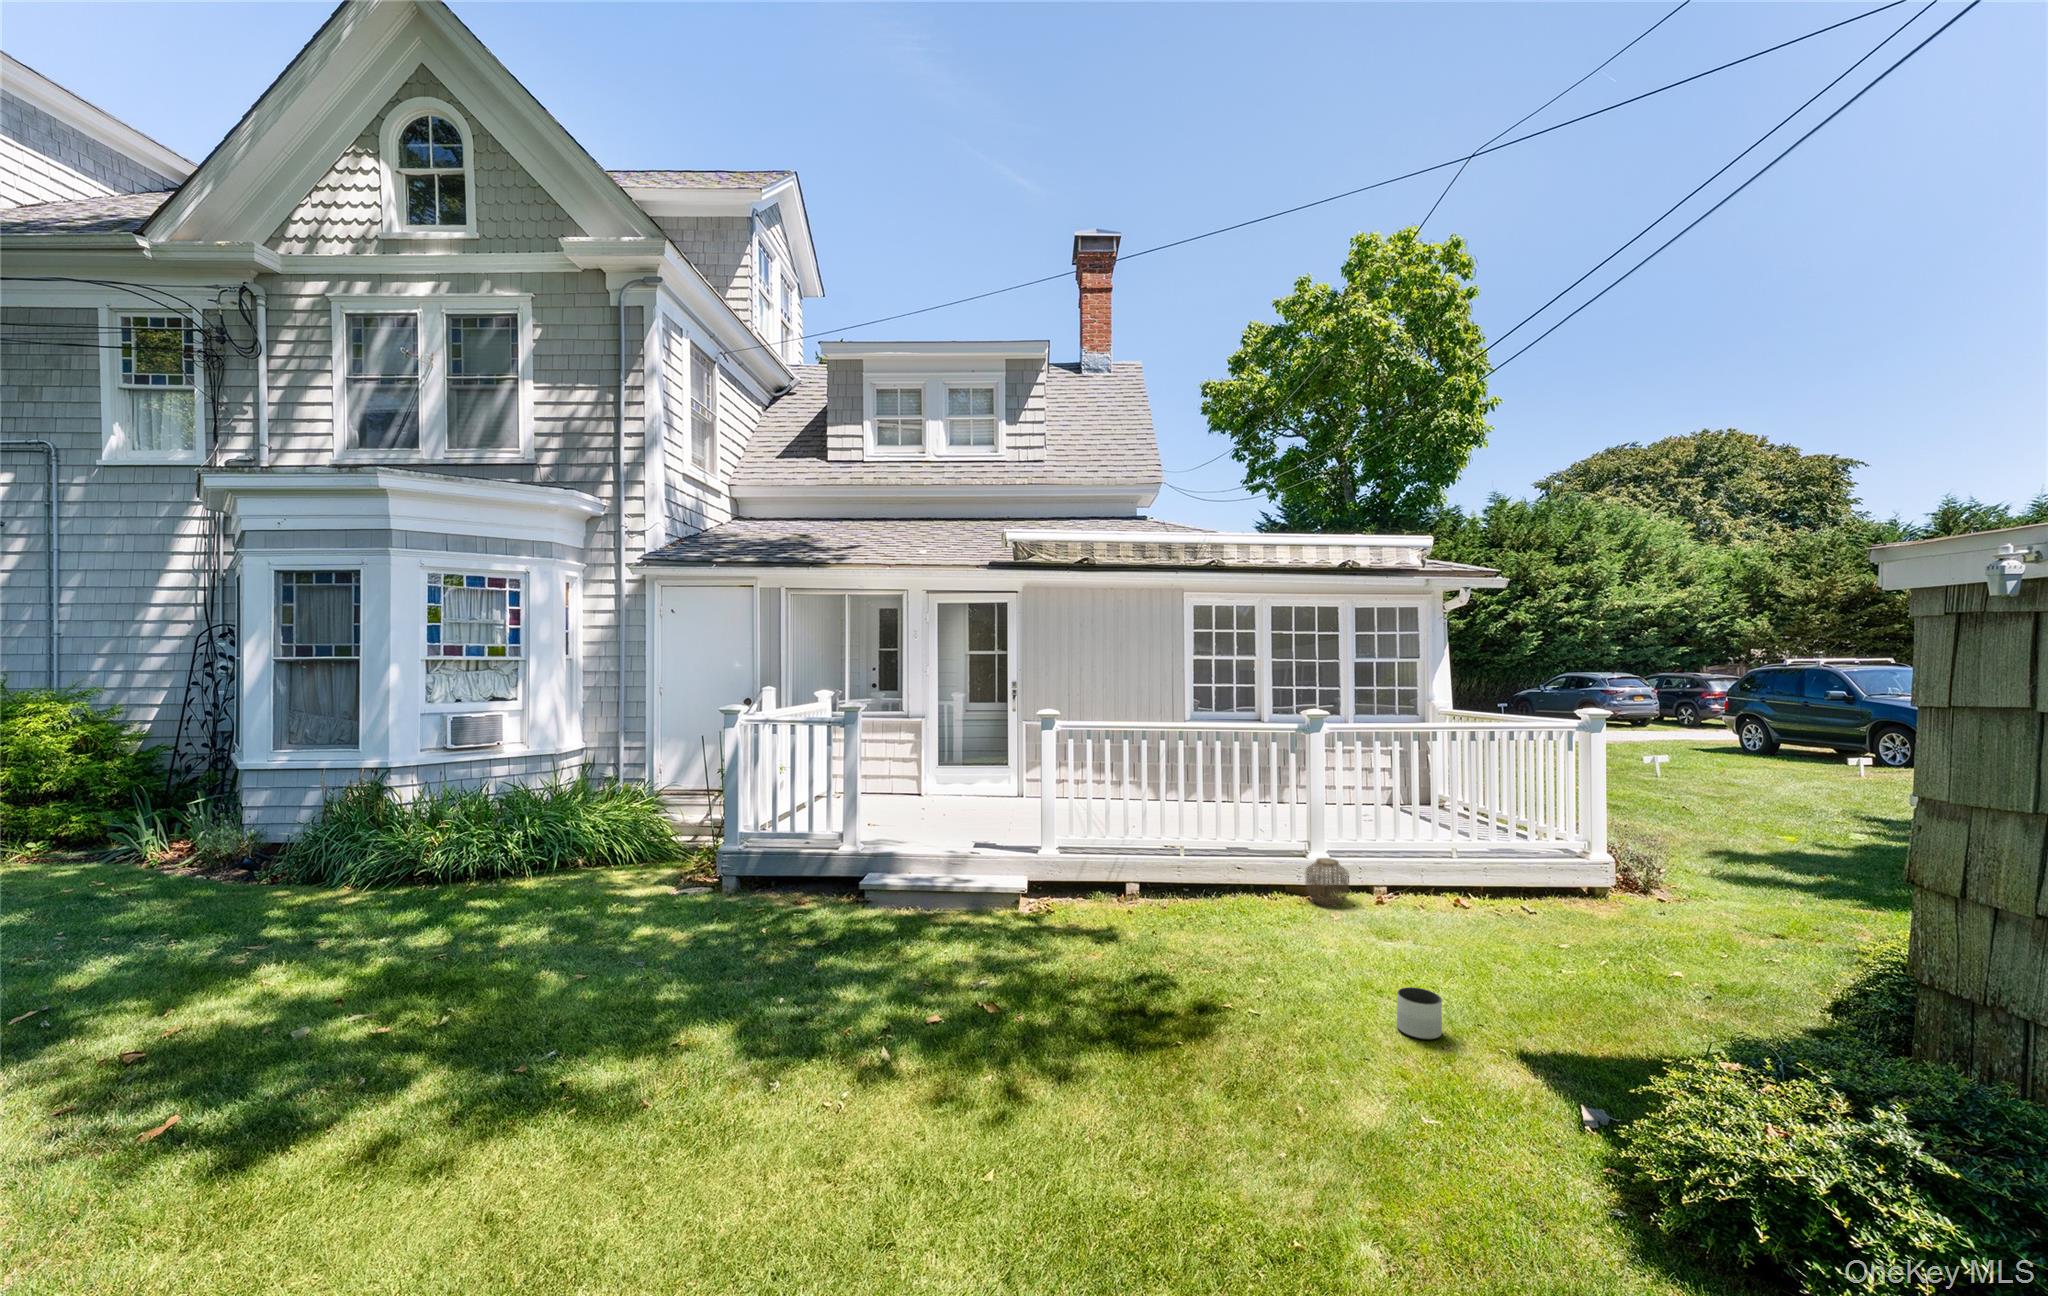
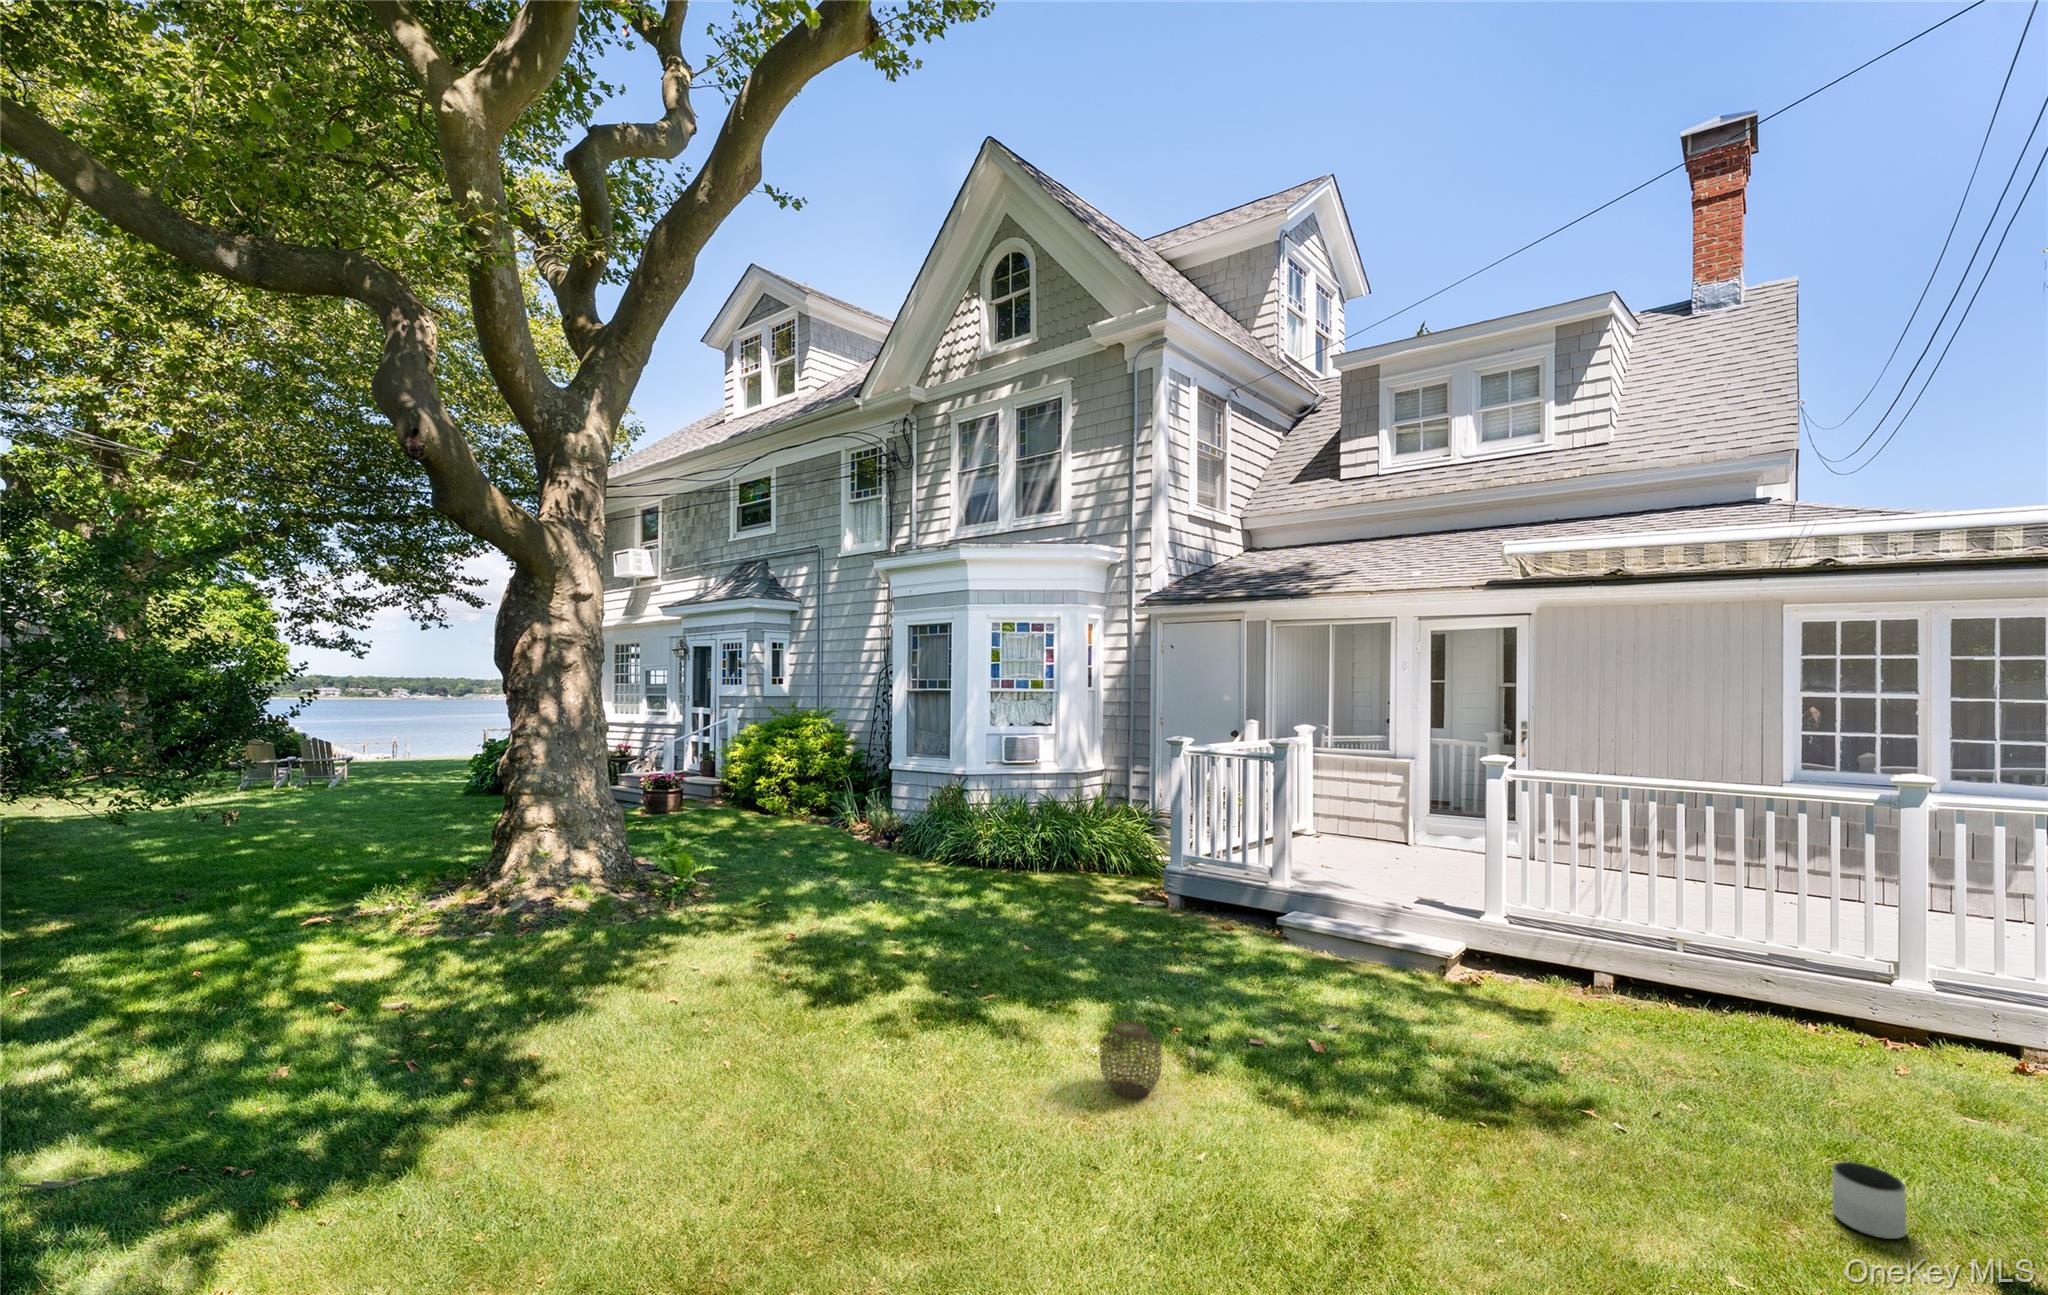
woven basket: present [1306,858,1349,906] -> present [1100,1021,1162,1099]

